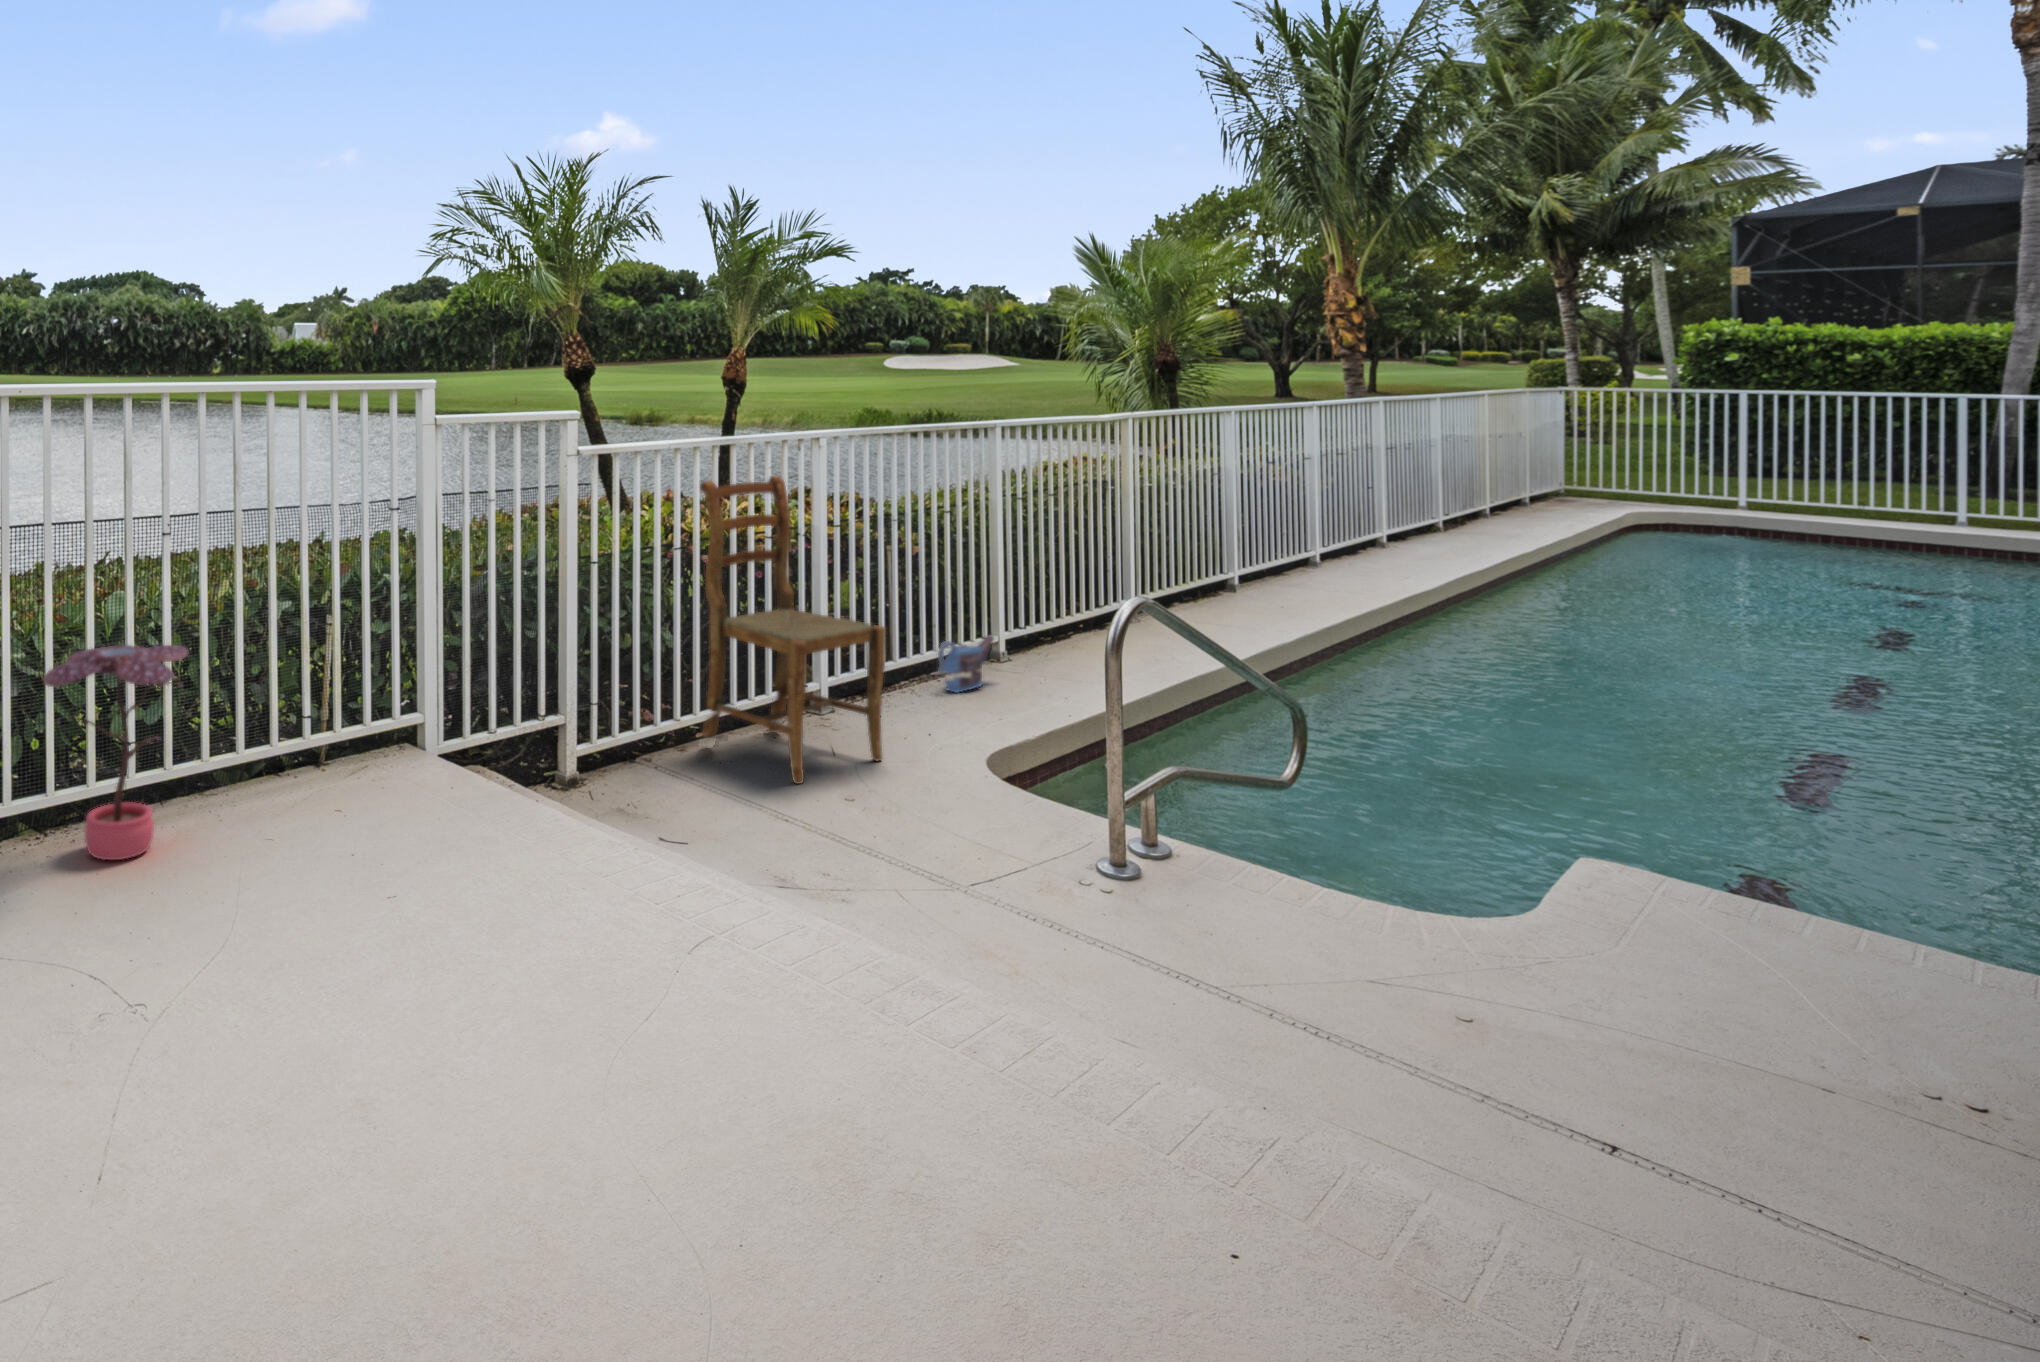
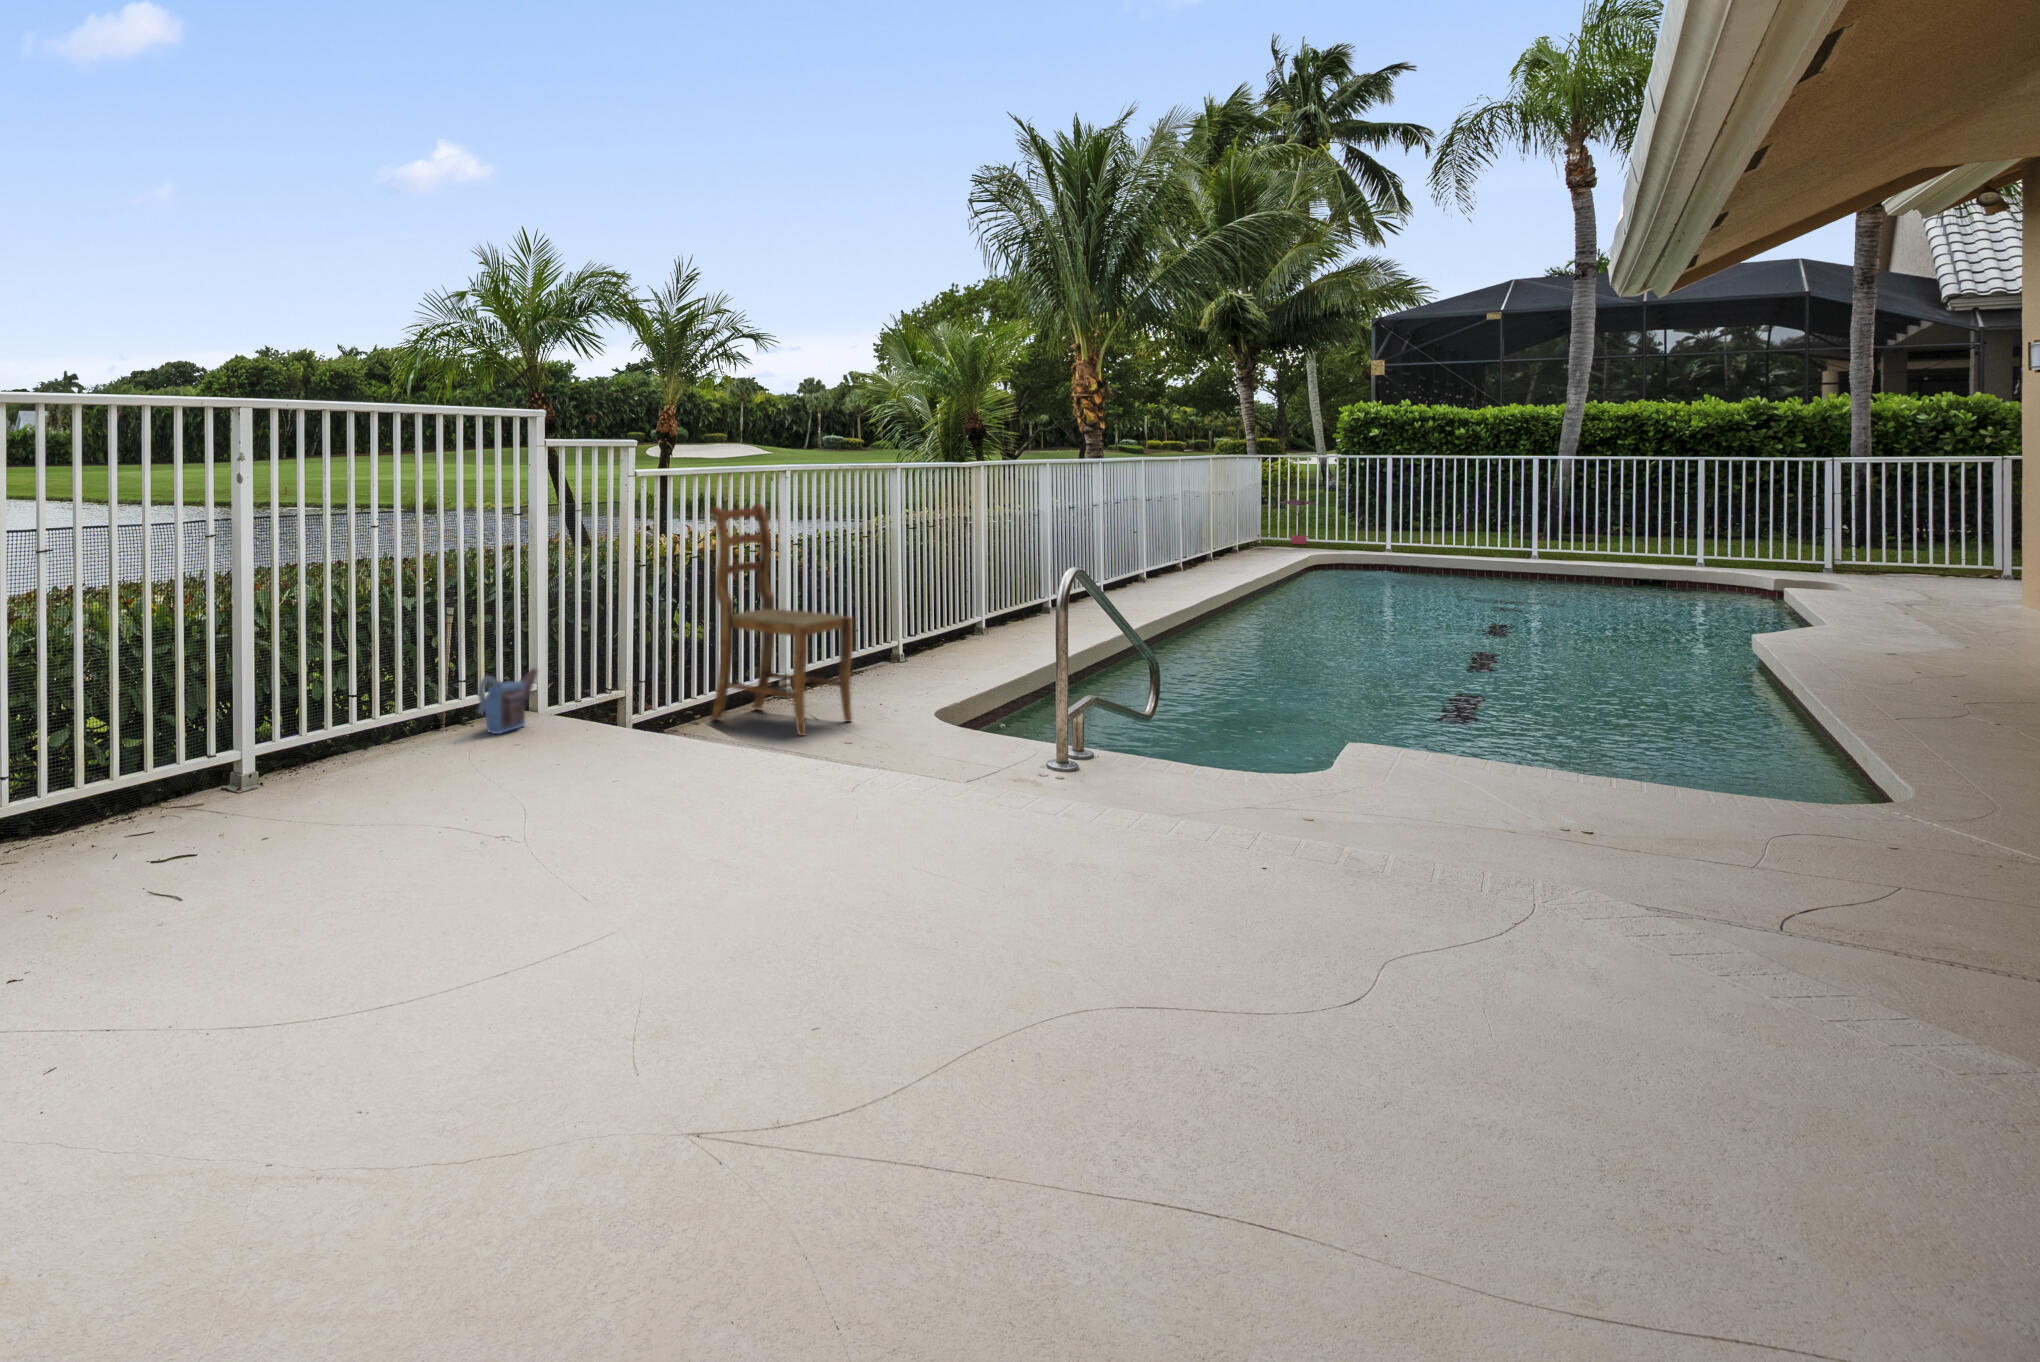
watering can: present [938,635,994,693] -> present [478,669,537,734]
potted plant: present [43,645,189,860] -> present [1280,500,1316,545]

